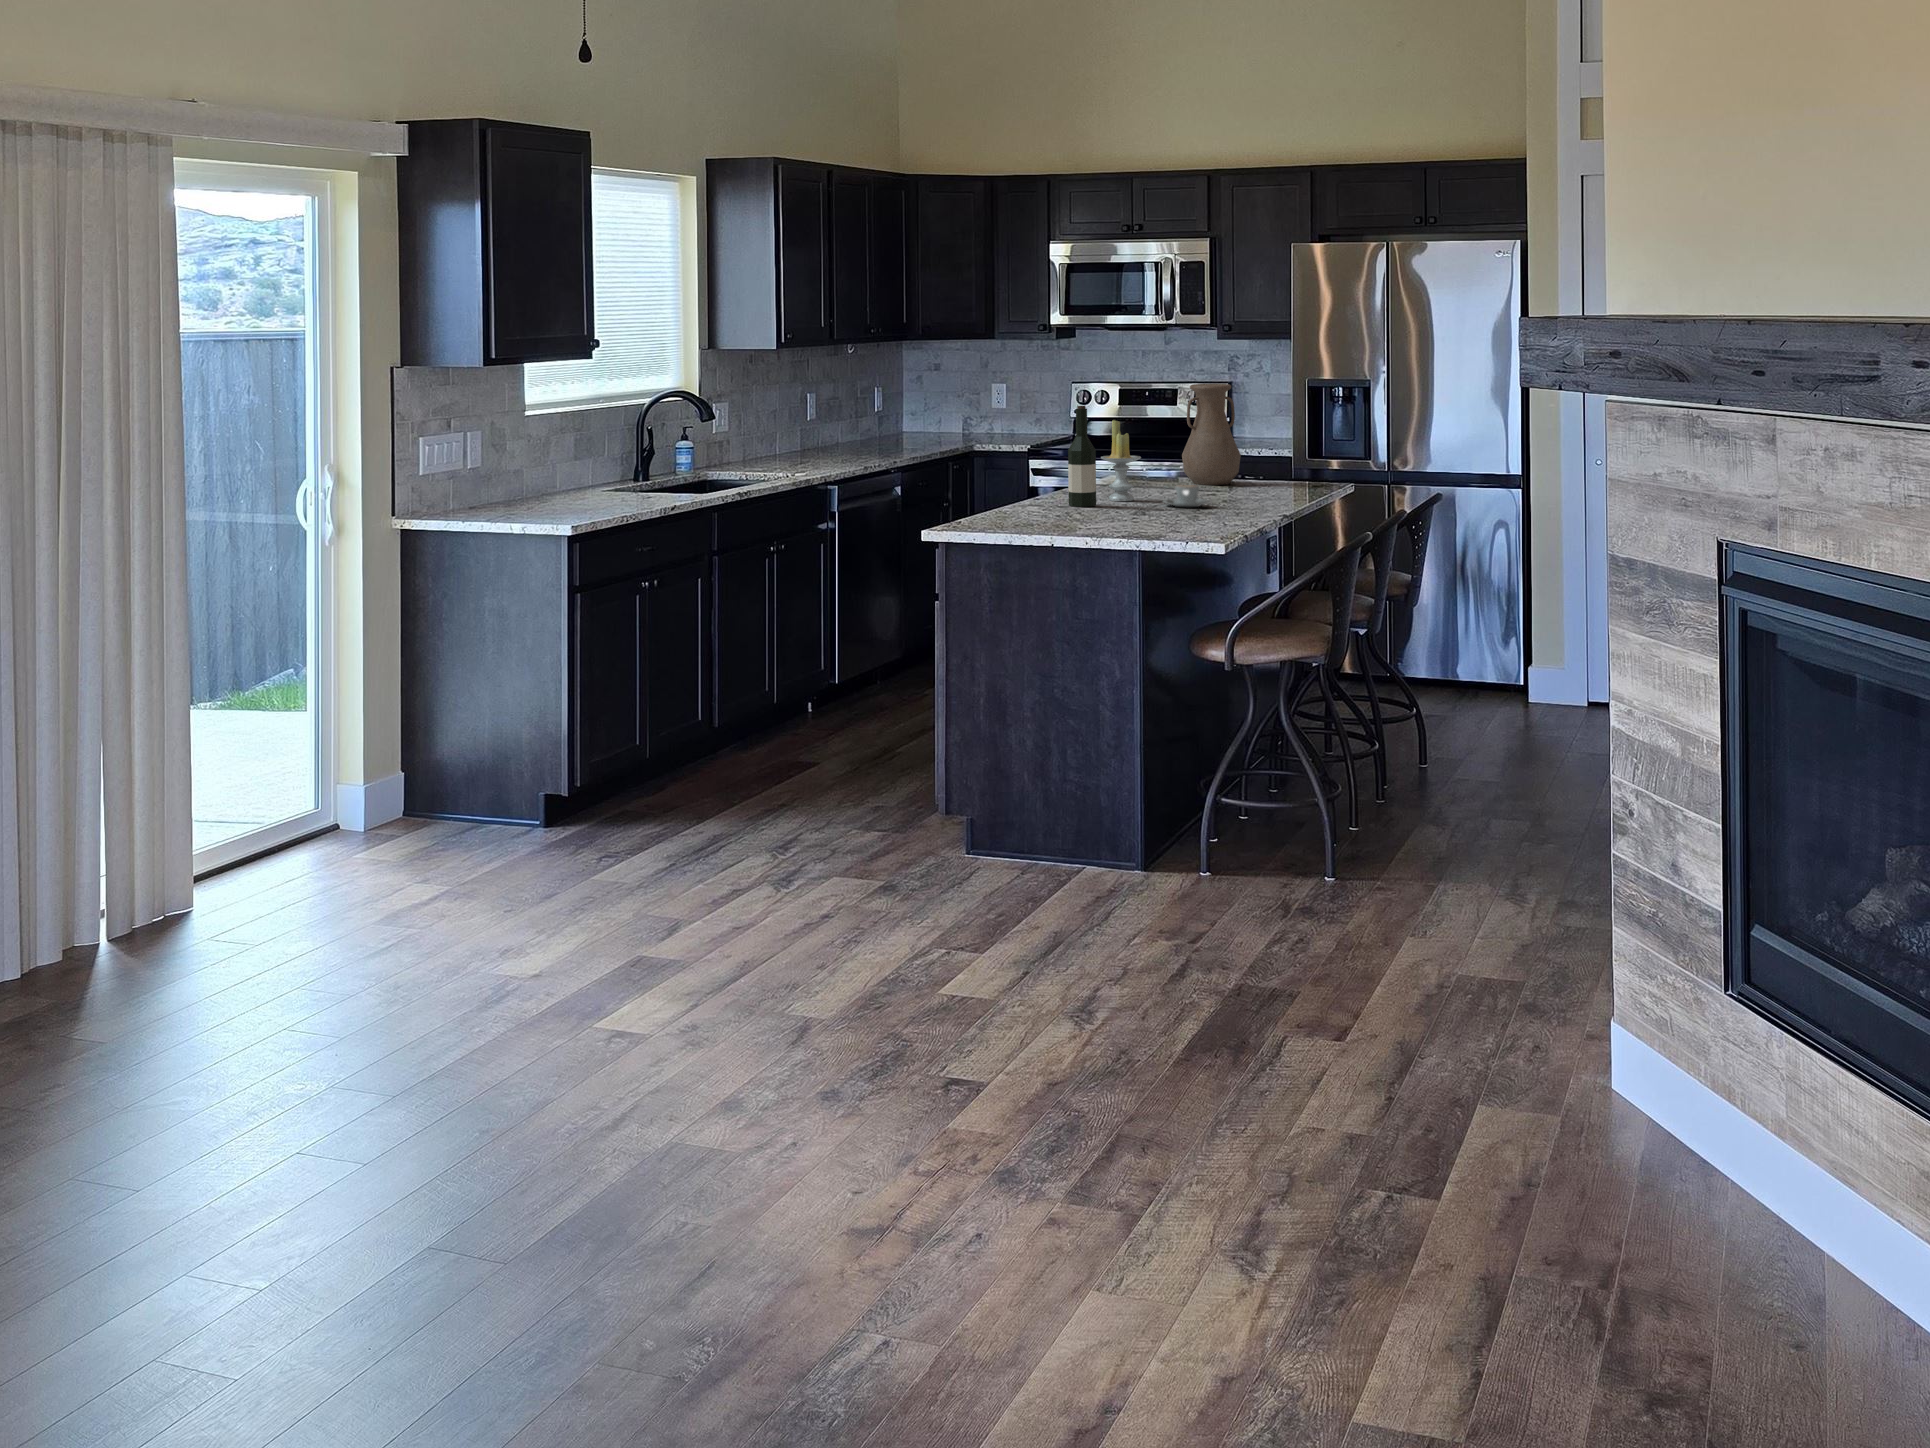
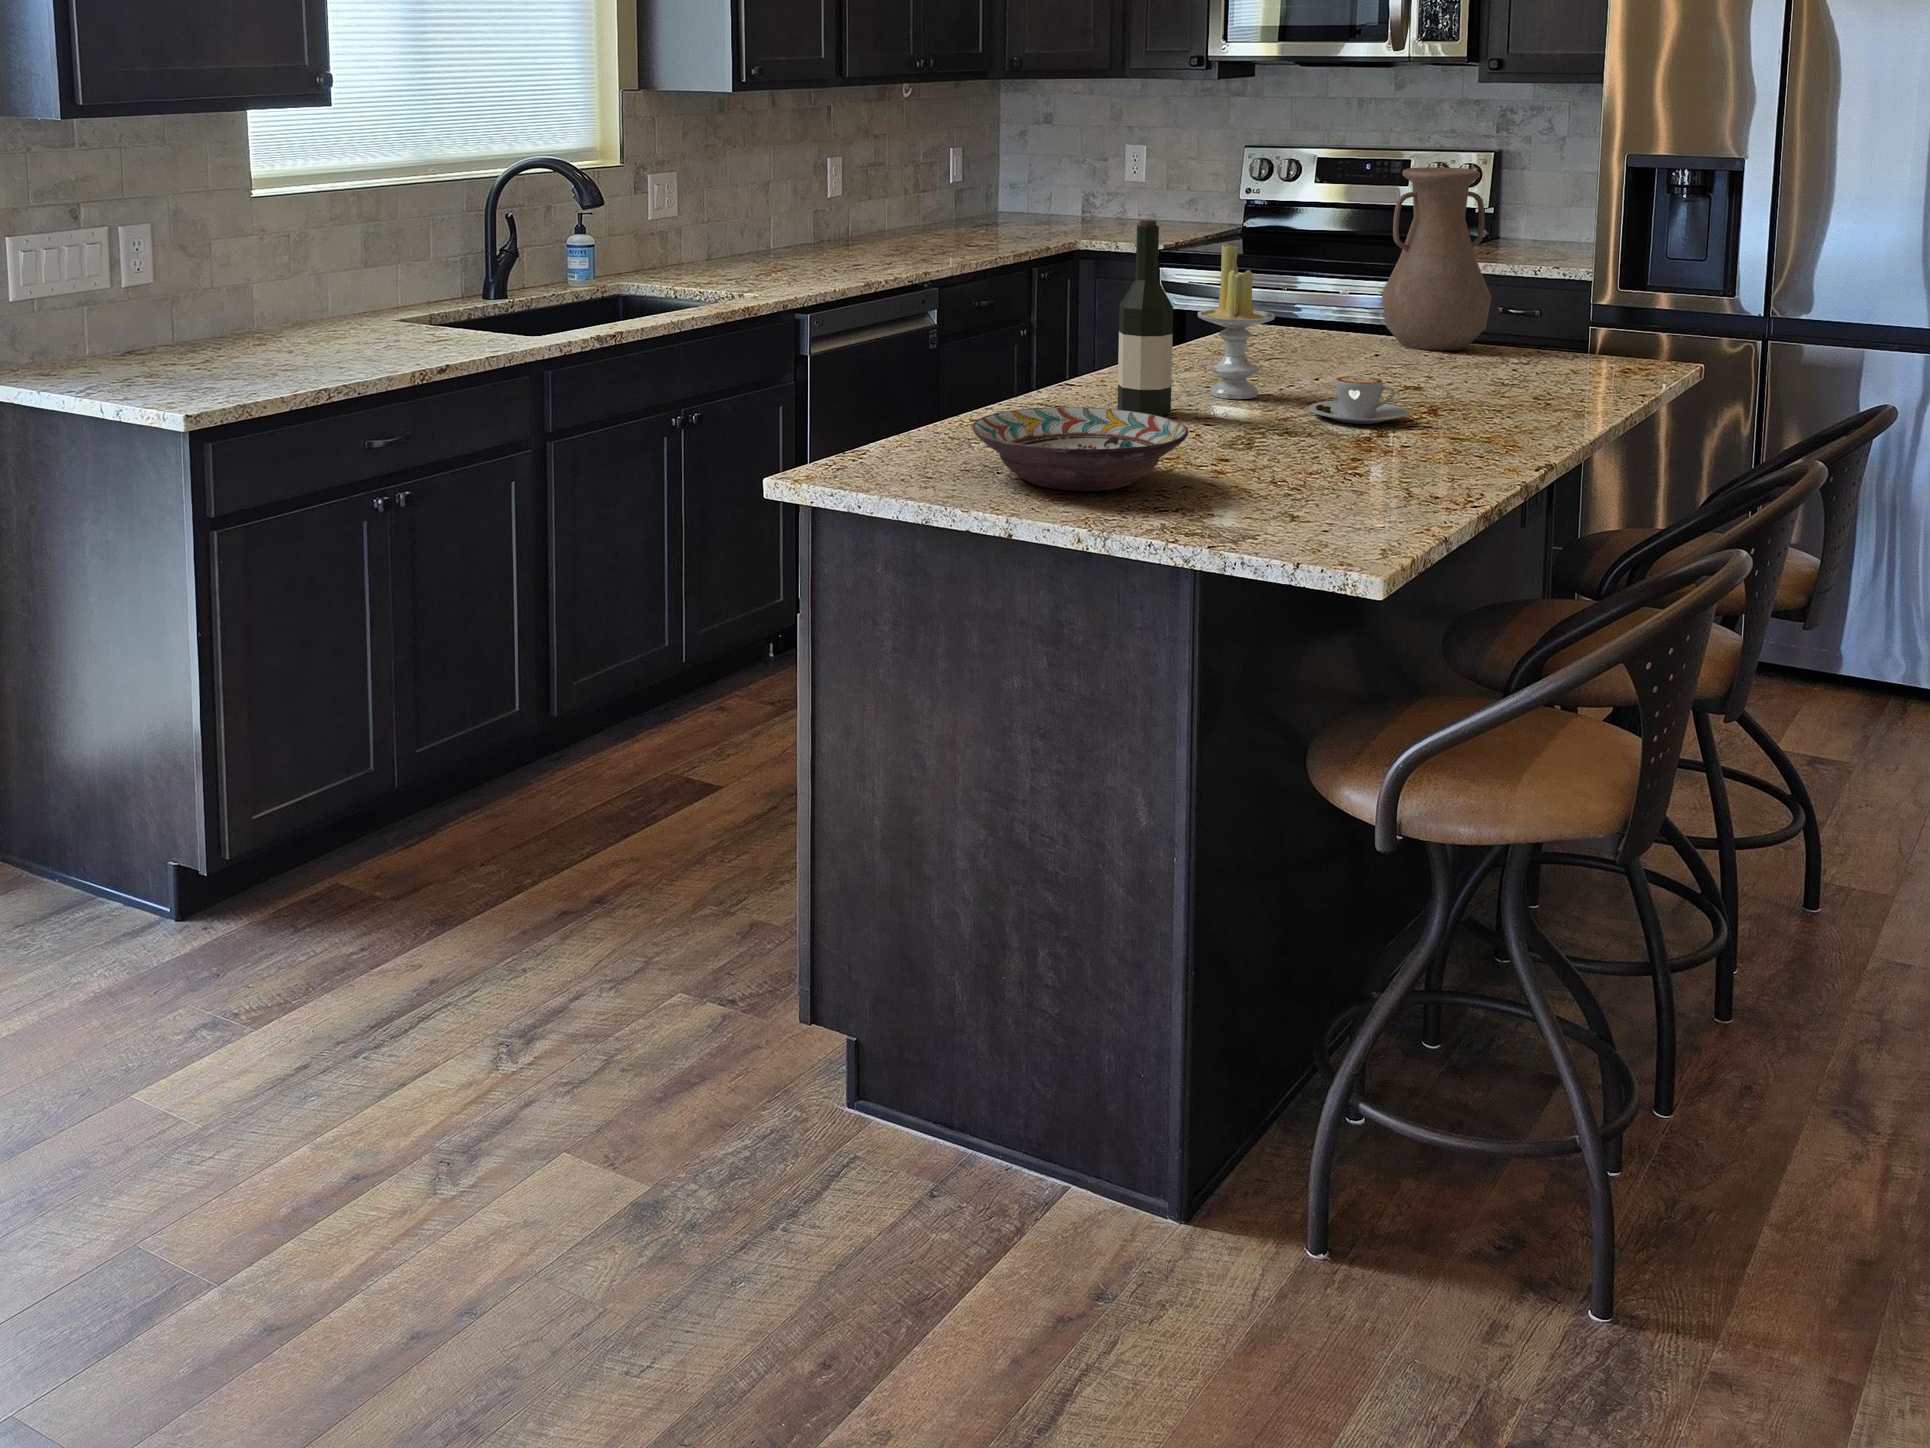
decorative bowl: none [1022,493,1125,526] -> present [972,407,1188,491]

